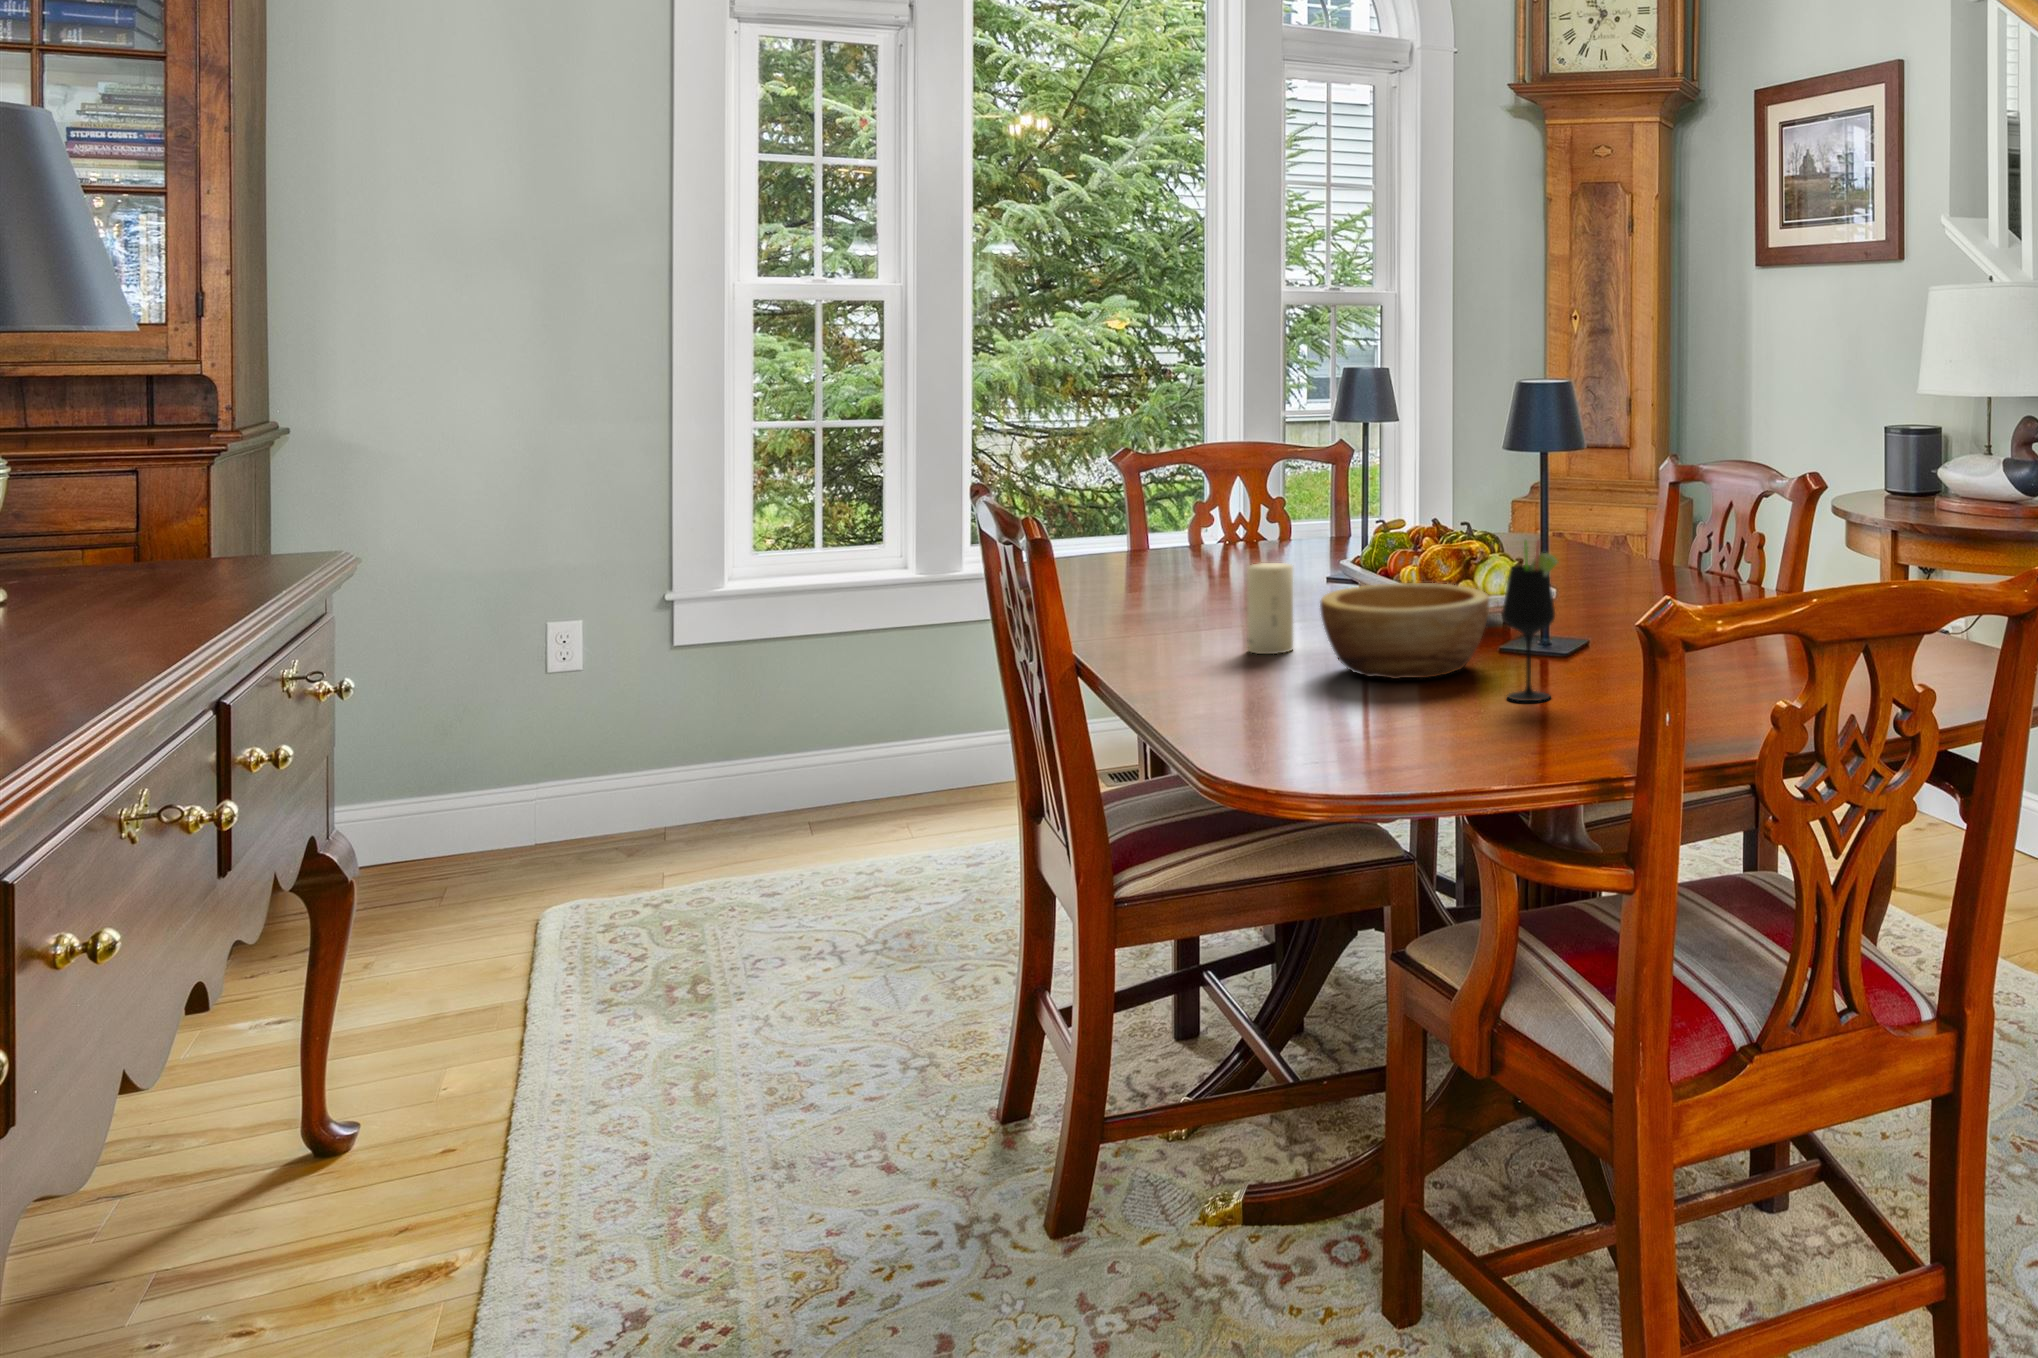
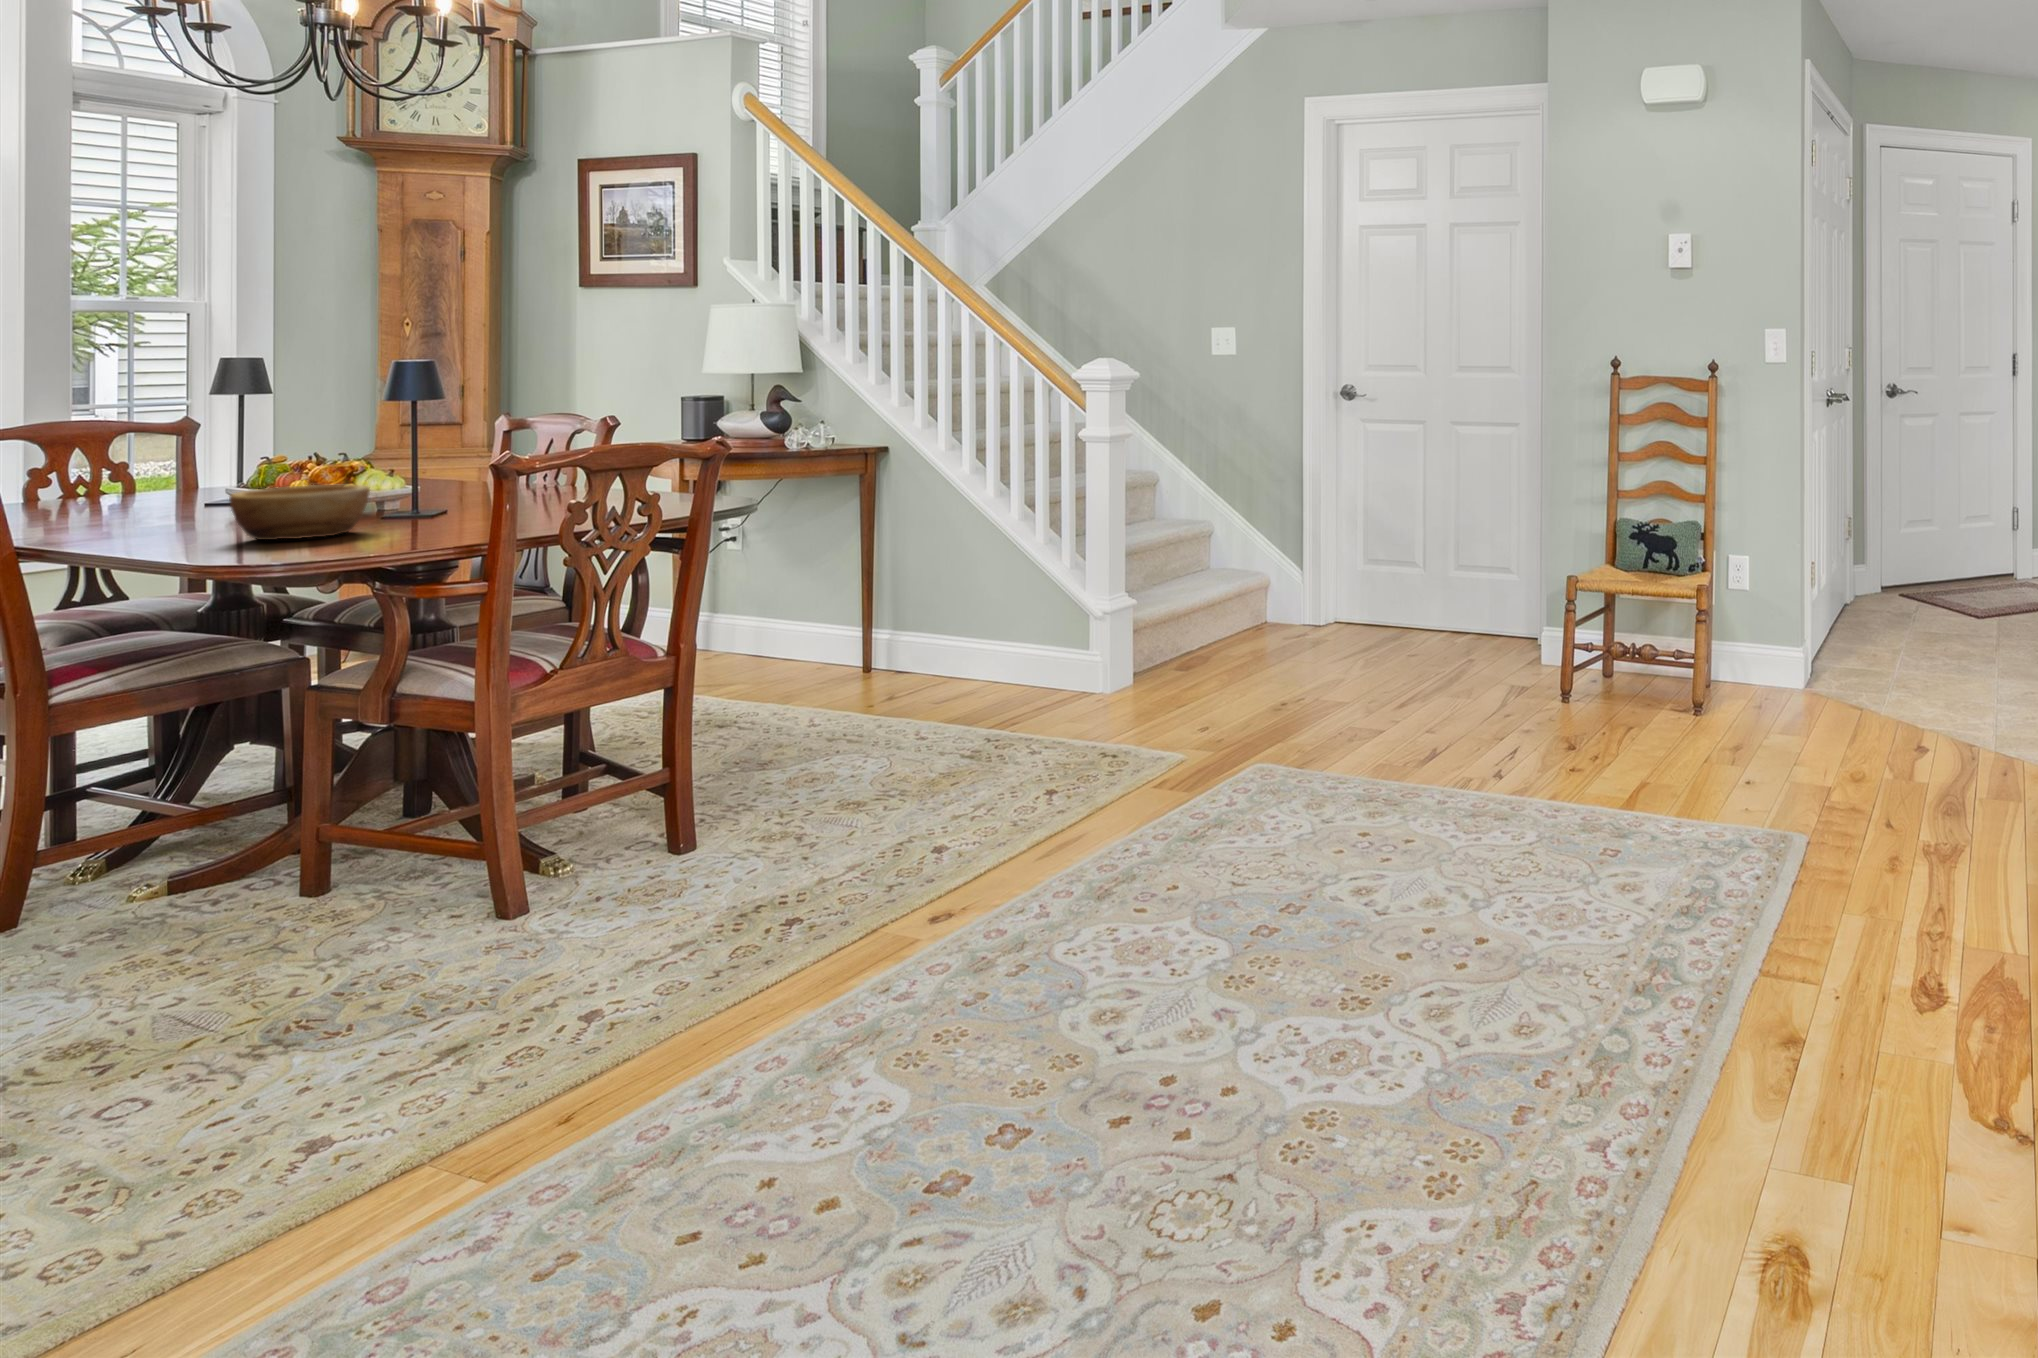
wine glass: present [1502,541,1559,701] -> none [385,444,428,538]
candle: present [1247,563,1293,654] -> none [152,481,195,541]

